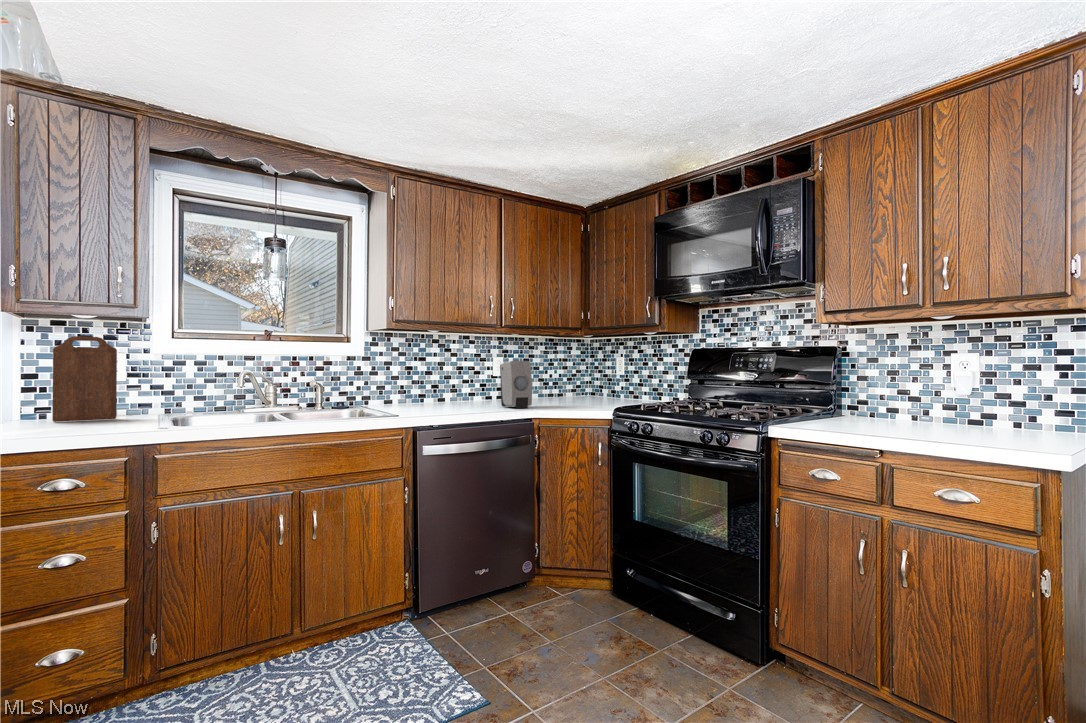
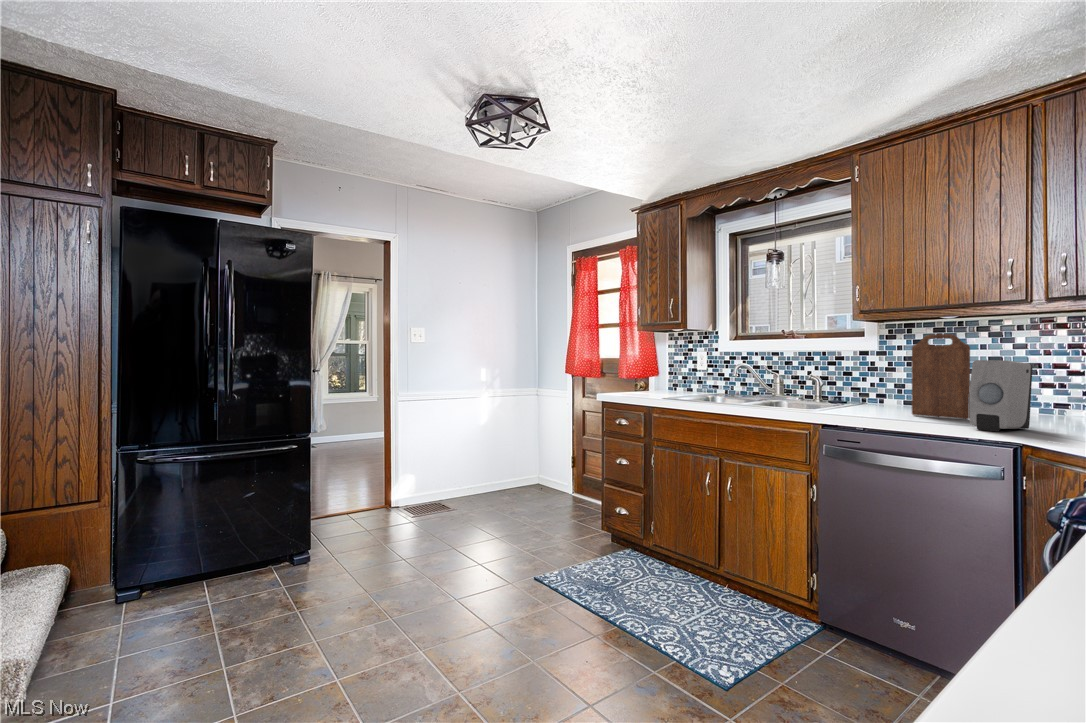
cutting board: present [52,336,117,422] -> present [912,334,970,419]

